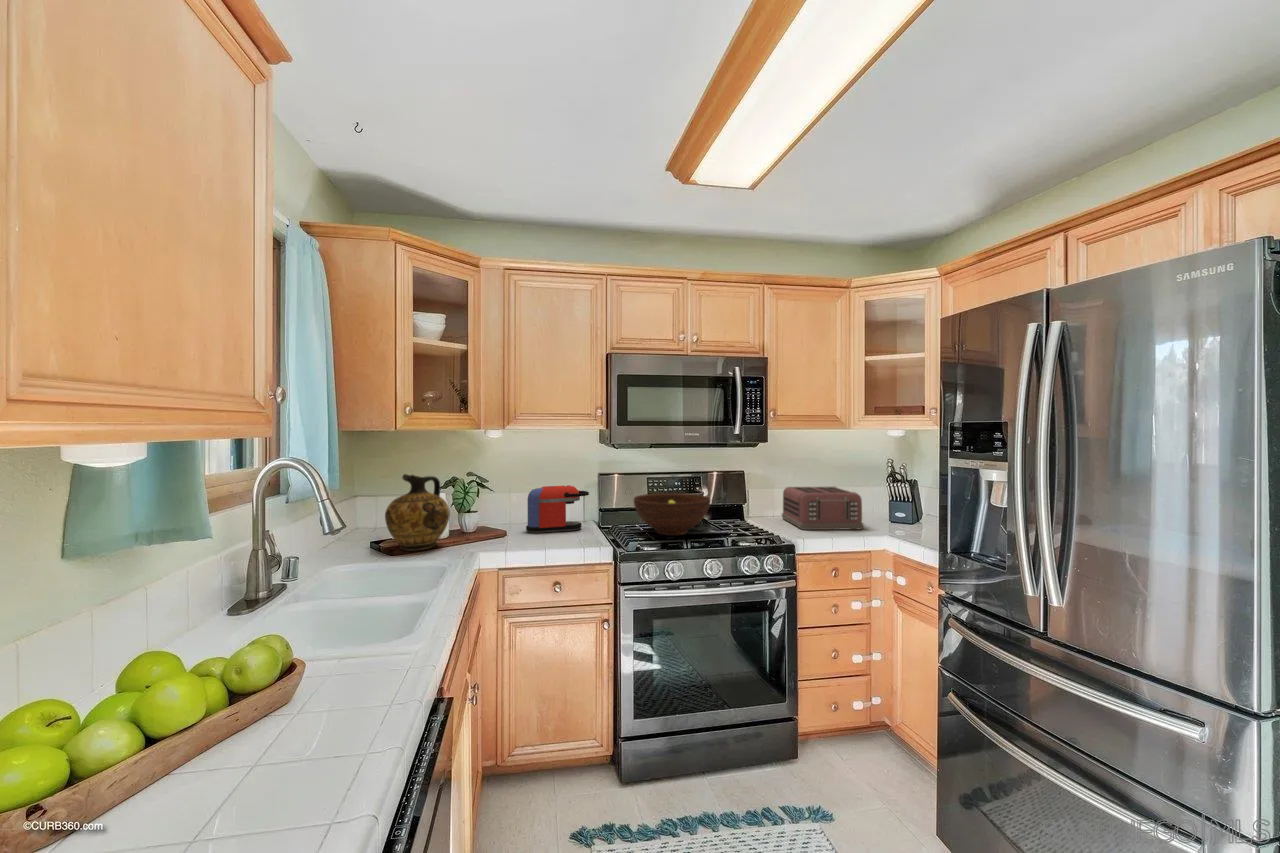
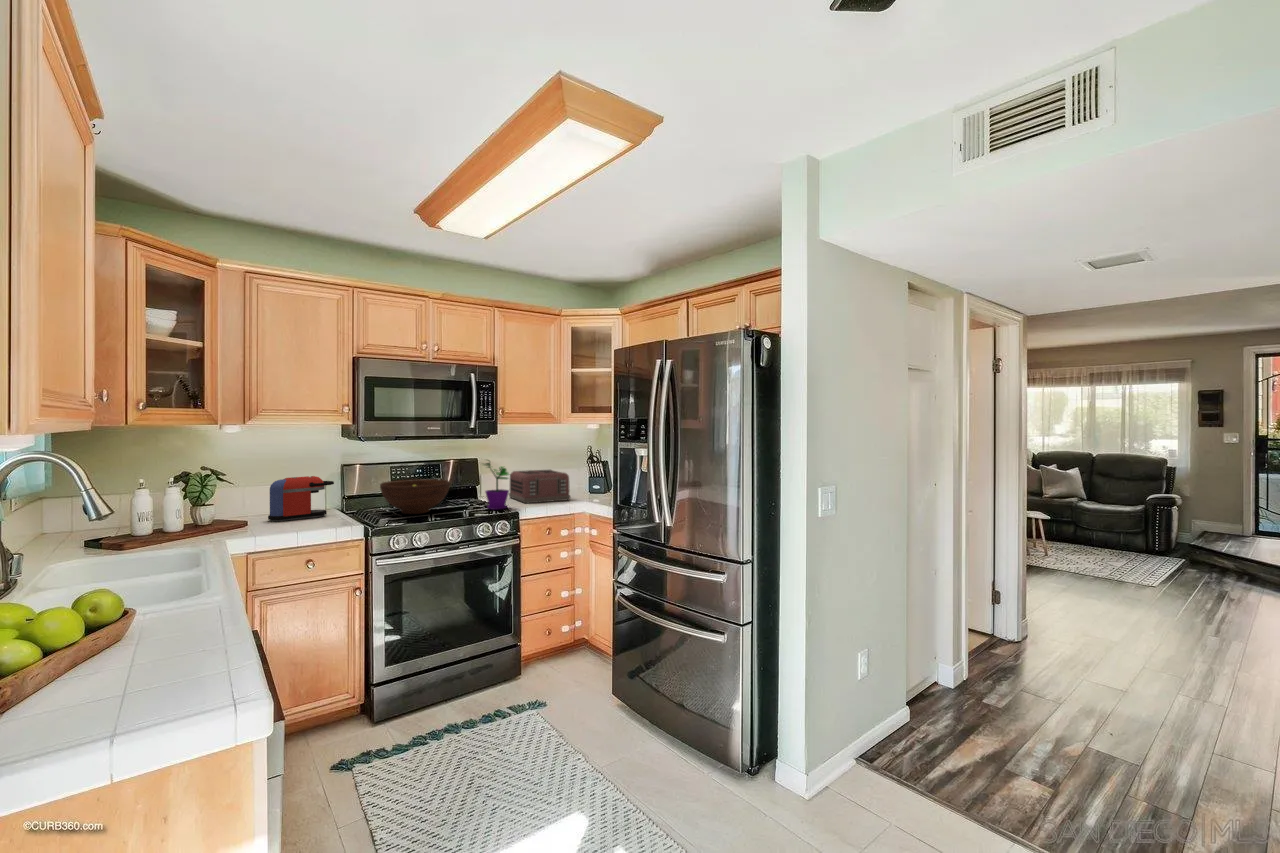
flower pot: none [746,468,784,537] -> present [484,460,509,510]
ceramic jug: present [385,474,450,551] -> none [112,468,190,543]

